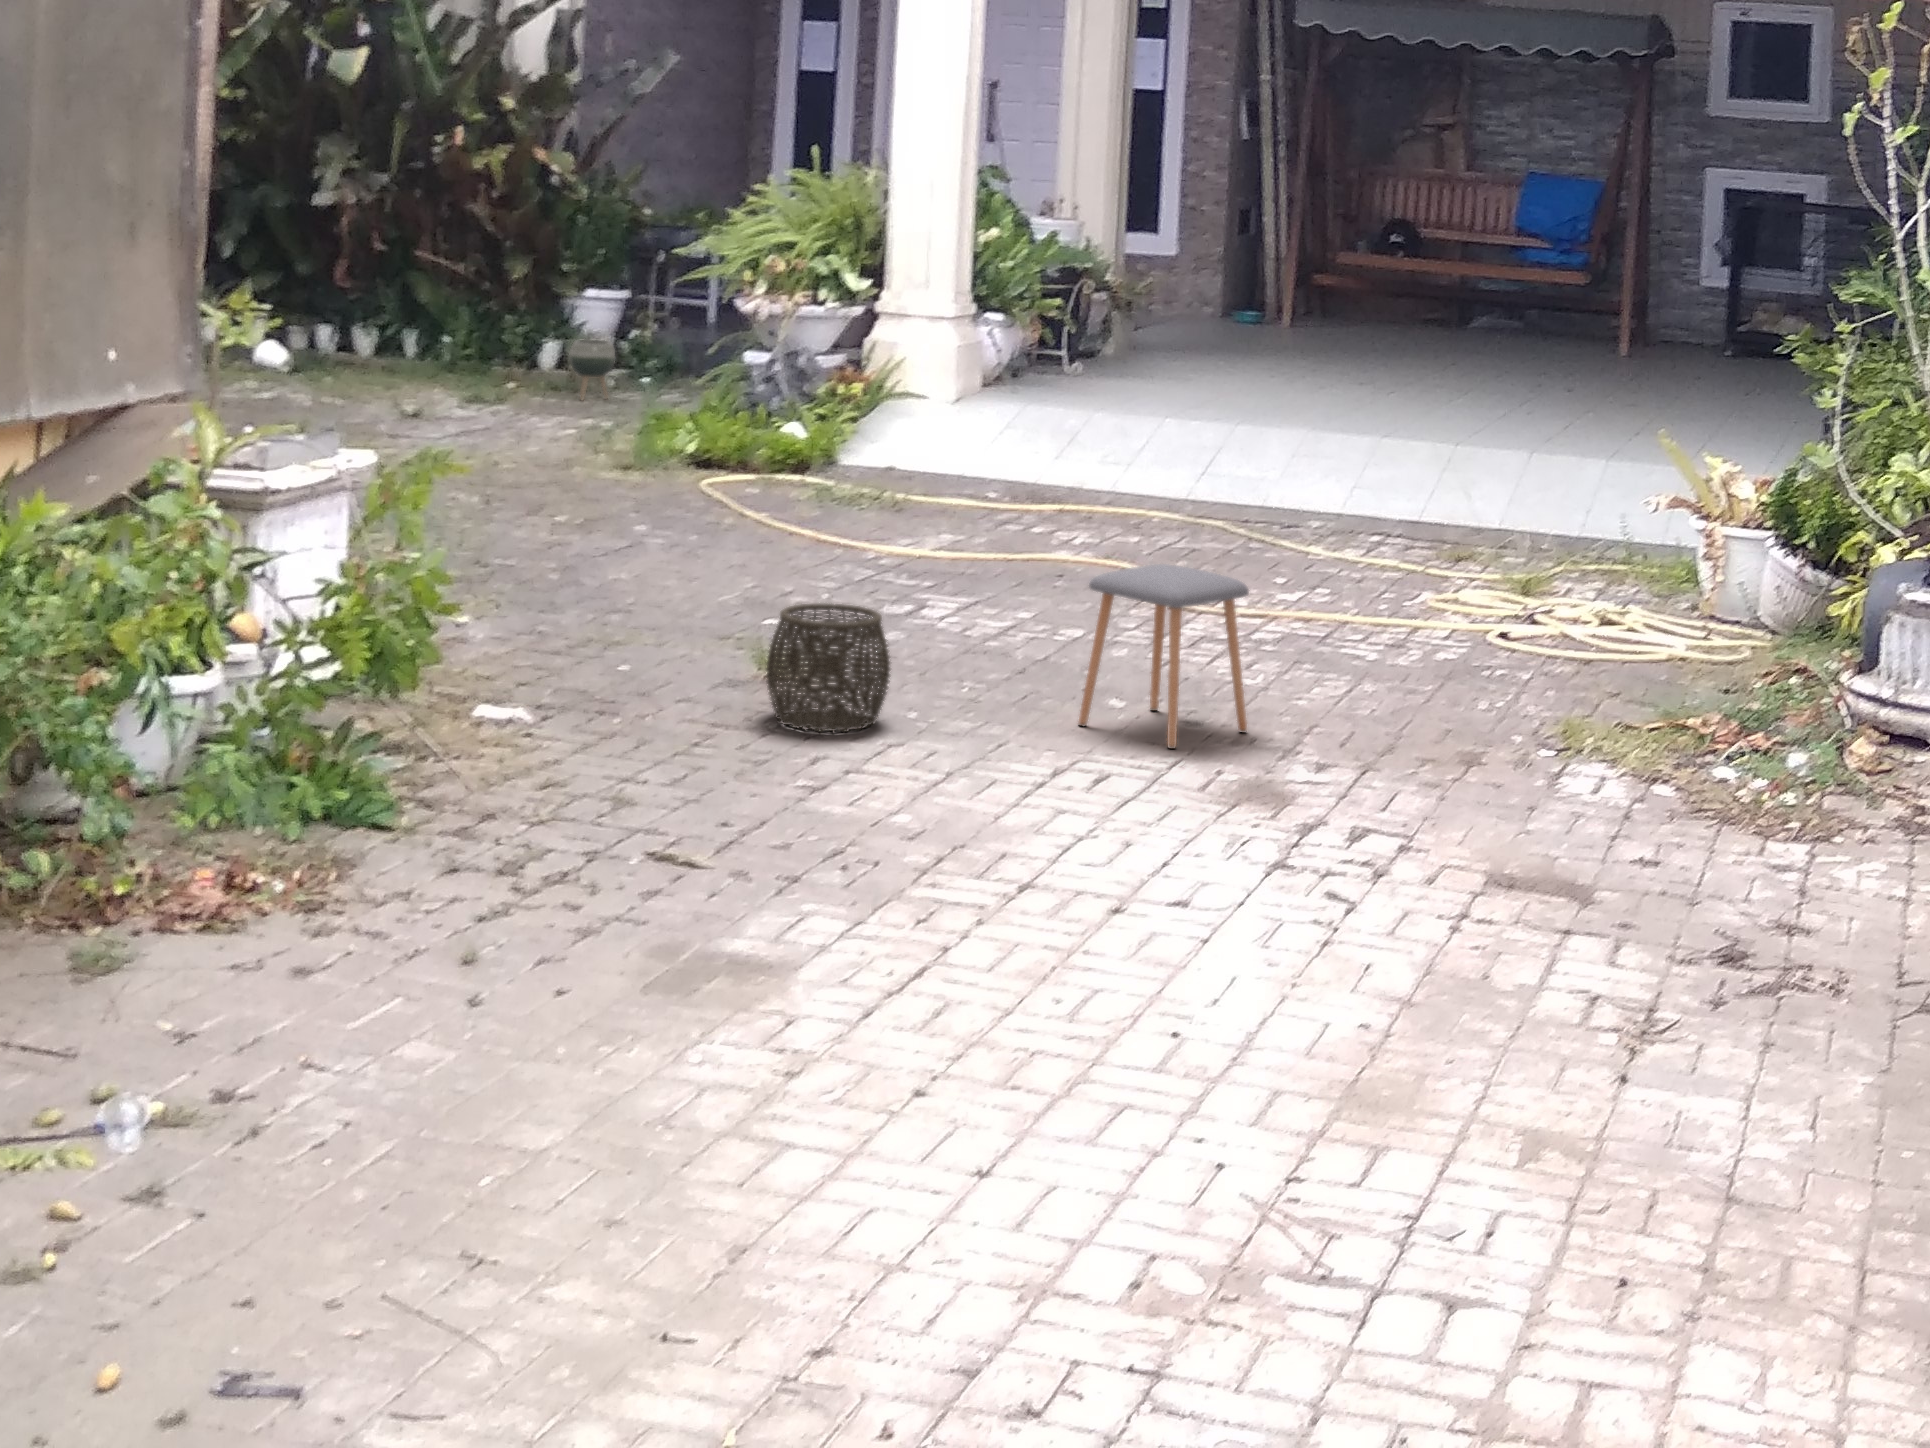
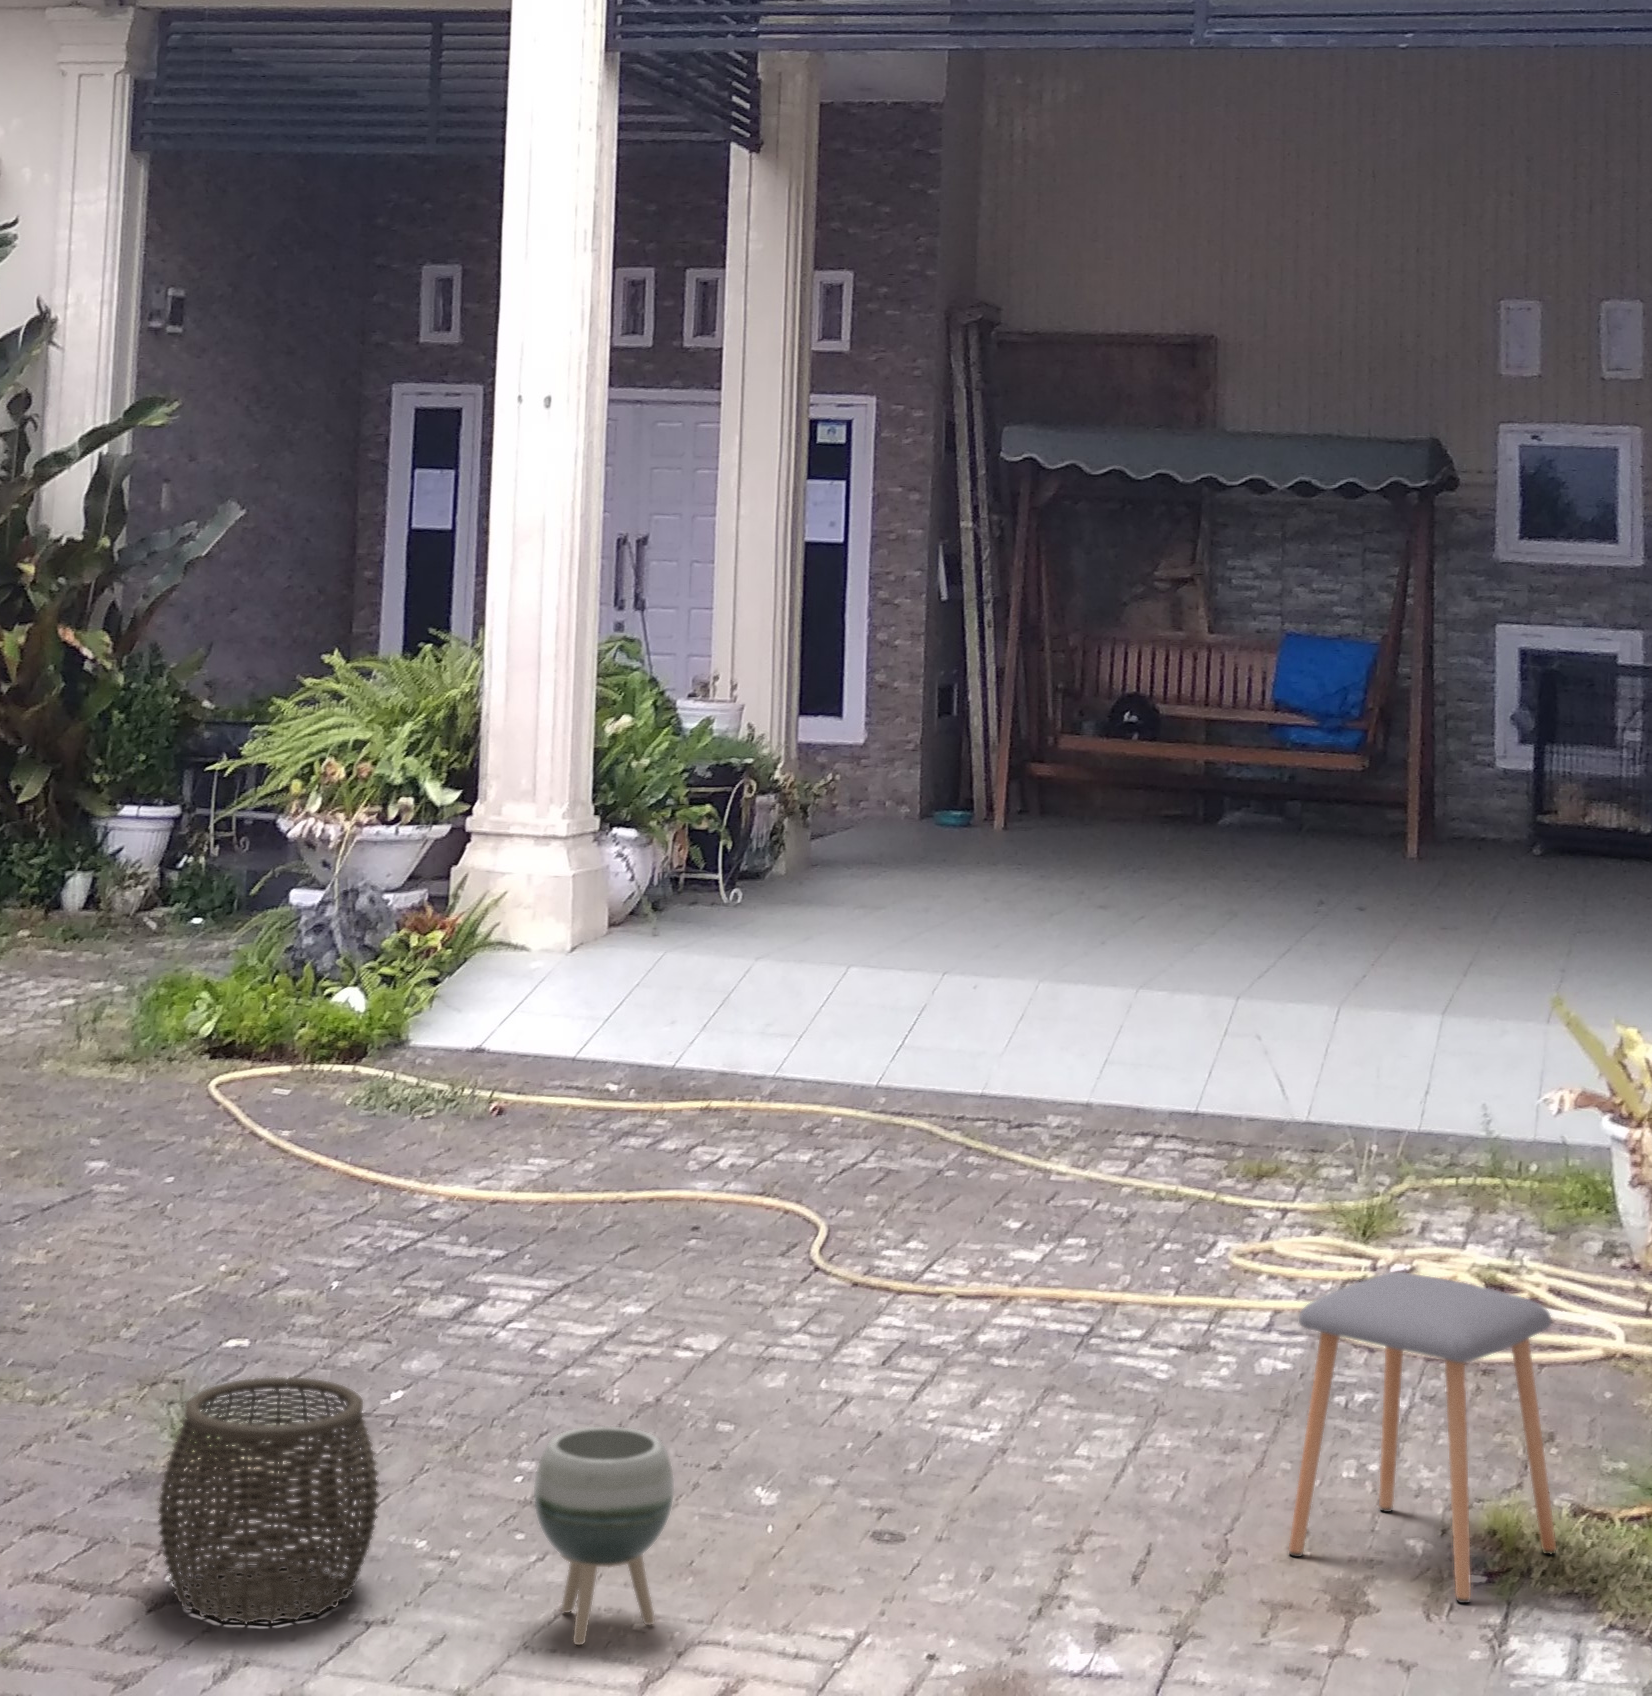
planter: present [569,339,615,399] -> present [534,1427,674,1645]
stool: present [1078,564,1249,749] -> present [1289,1272,1556,1603]

